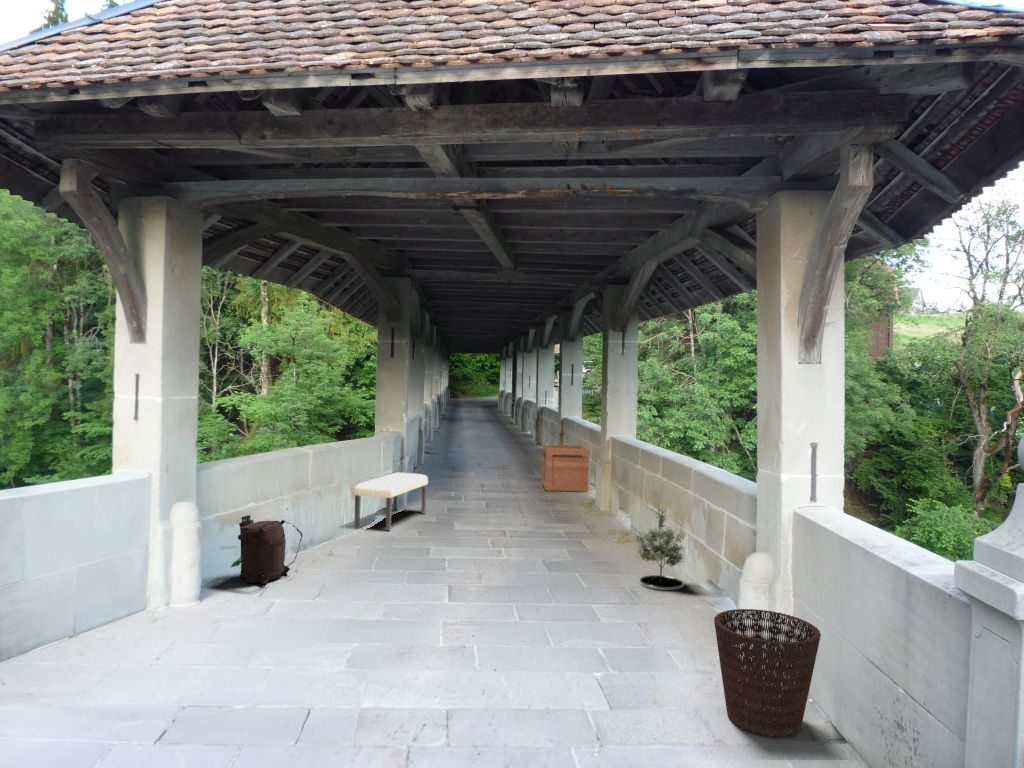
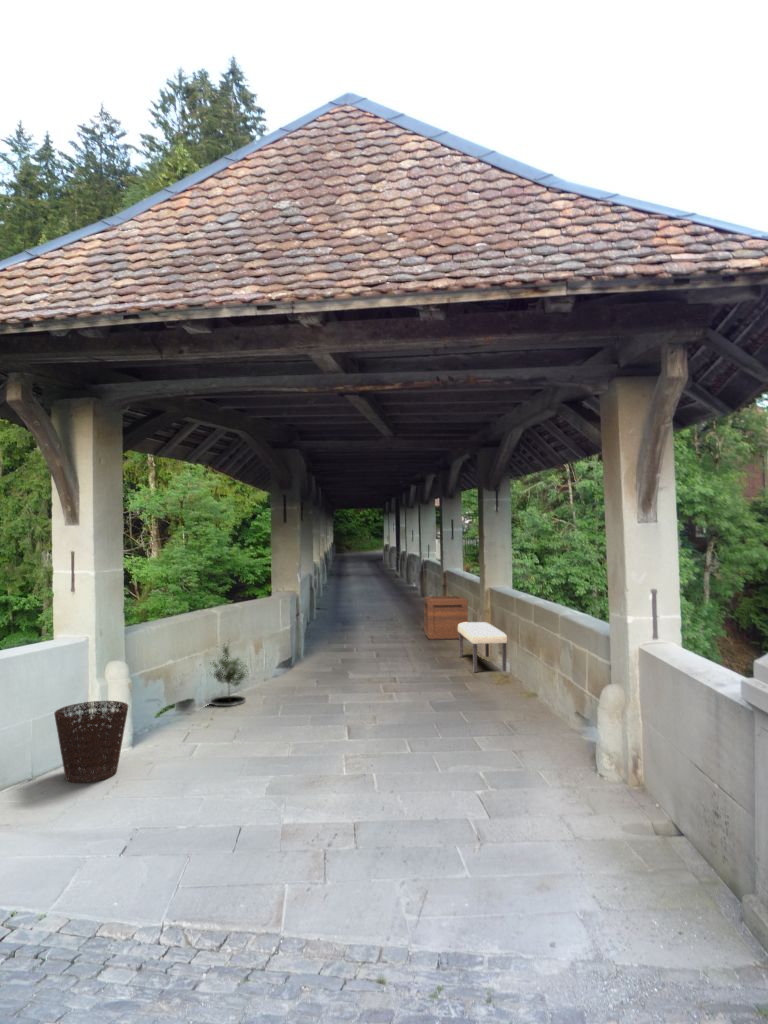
bench: present [354,473,428,531] -> present [458,622,507,672]
potted tree: present [634,510,685,590] -> present [210,644,248,706]
backpack: present [238,515,302,584] -> none [157,671,214,731]
basket: present [714,609,821,738] -> present [54,701,128,783]

